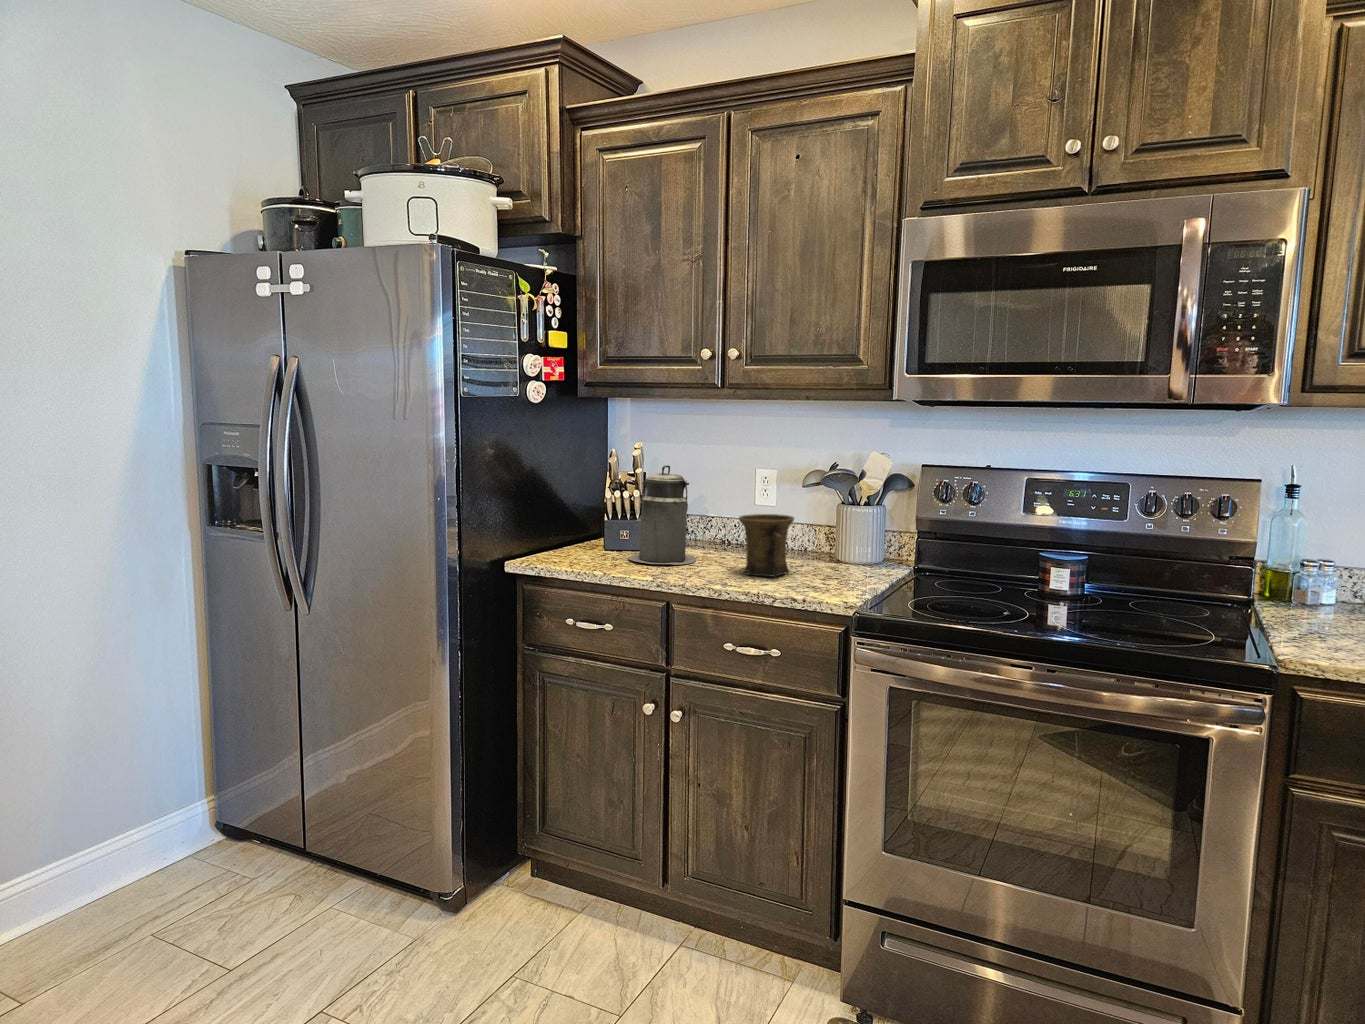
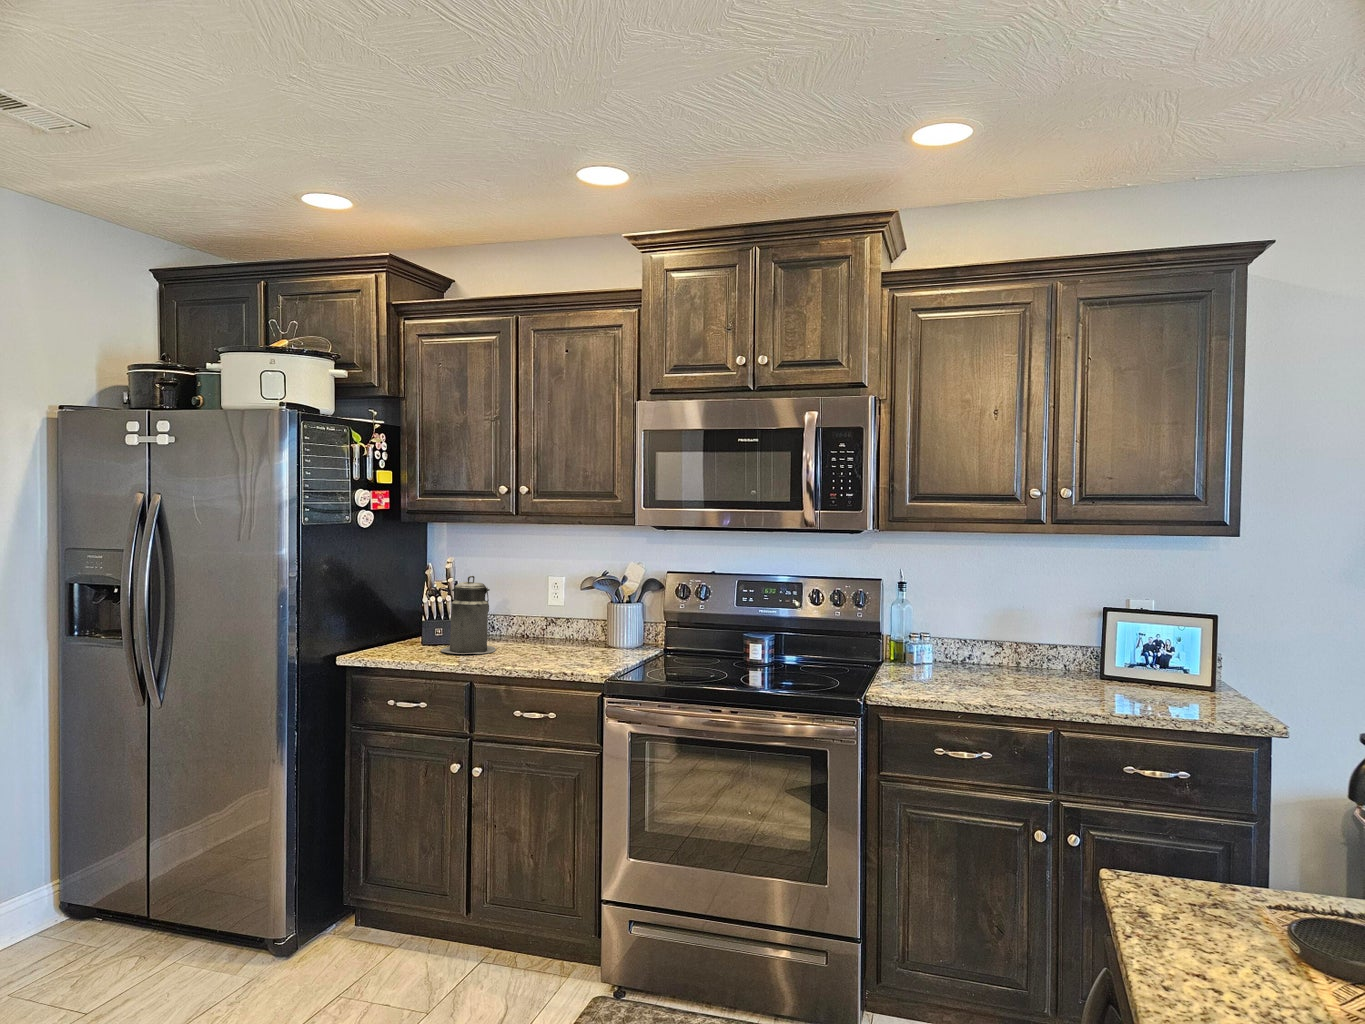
mug: present [739,514,794,577] -> none [527,612,569,659]

